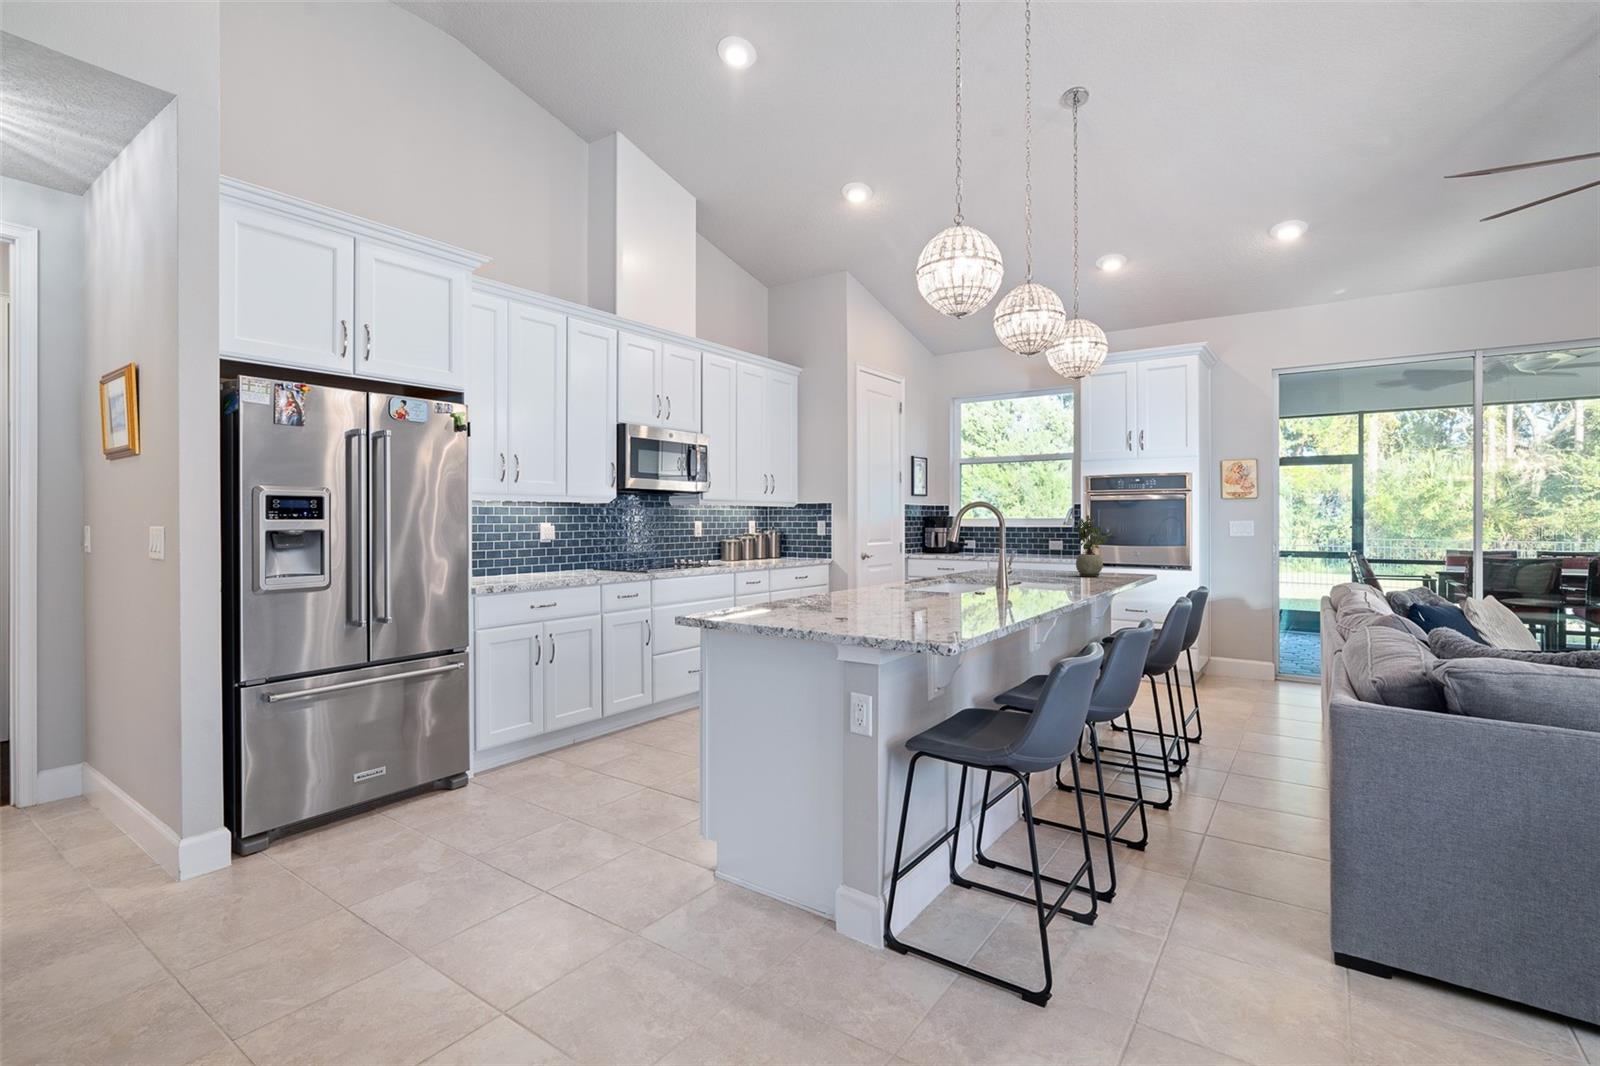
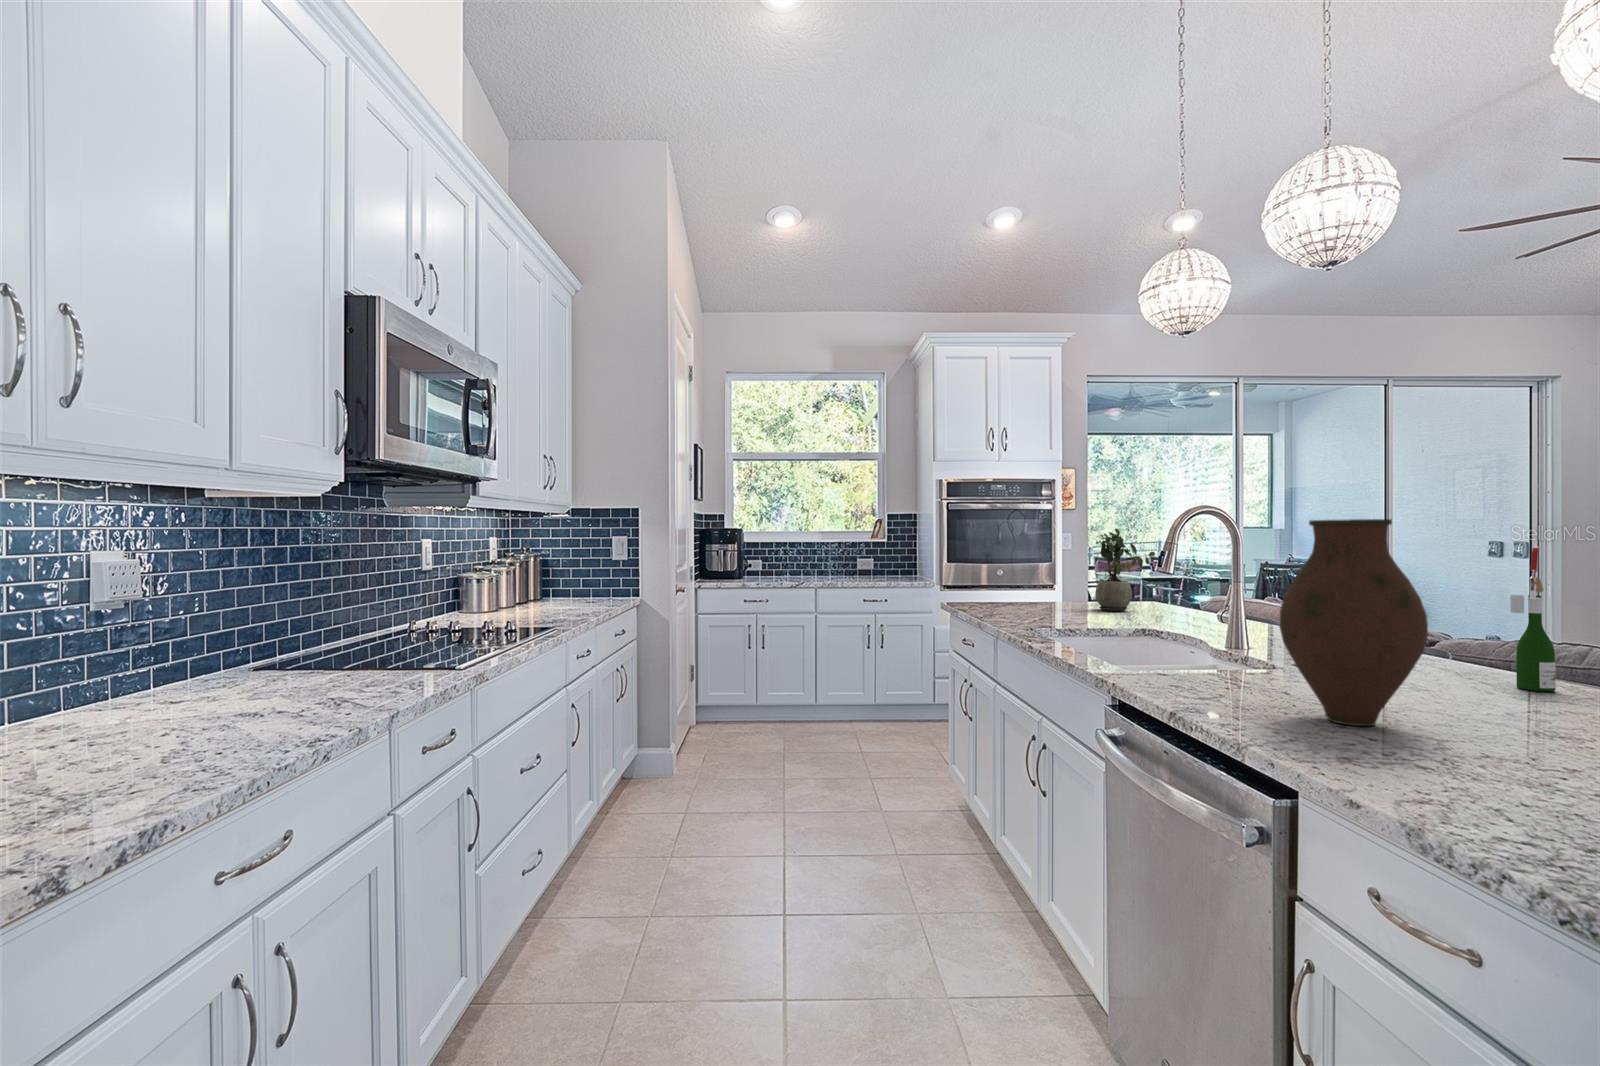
vase: none [827,510,879,599] -> present [1279,519,1428,726]
wine bottle: none [1013,524,1038,603] -> present [1510,547,1556,691]

